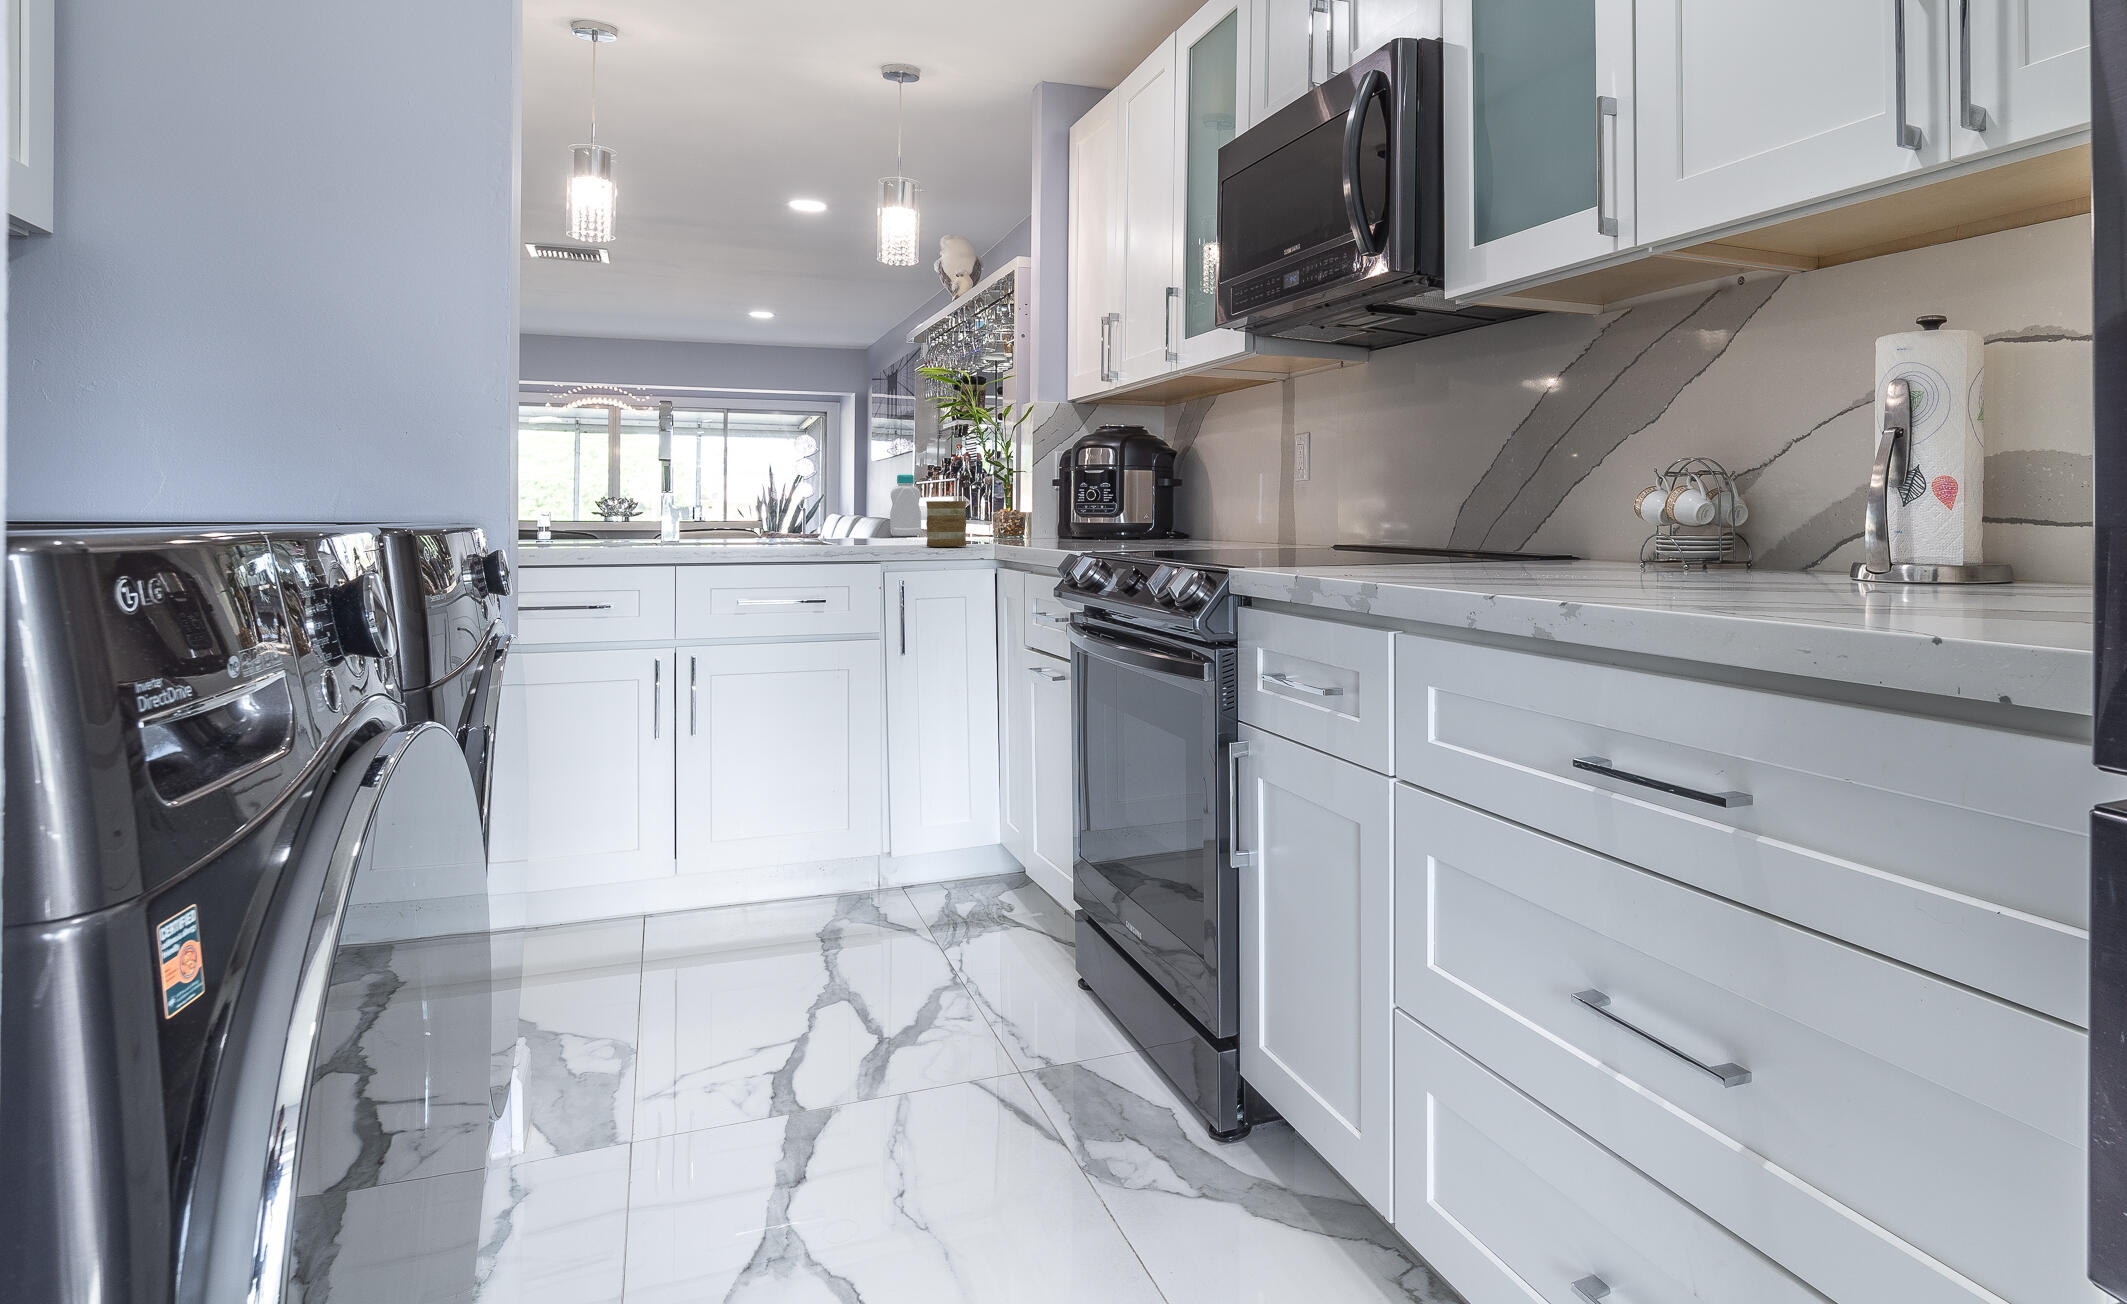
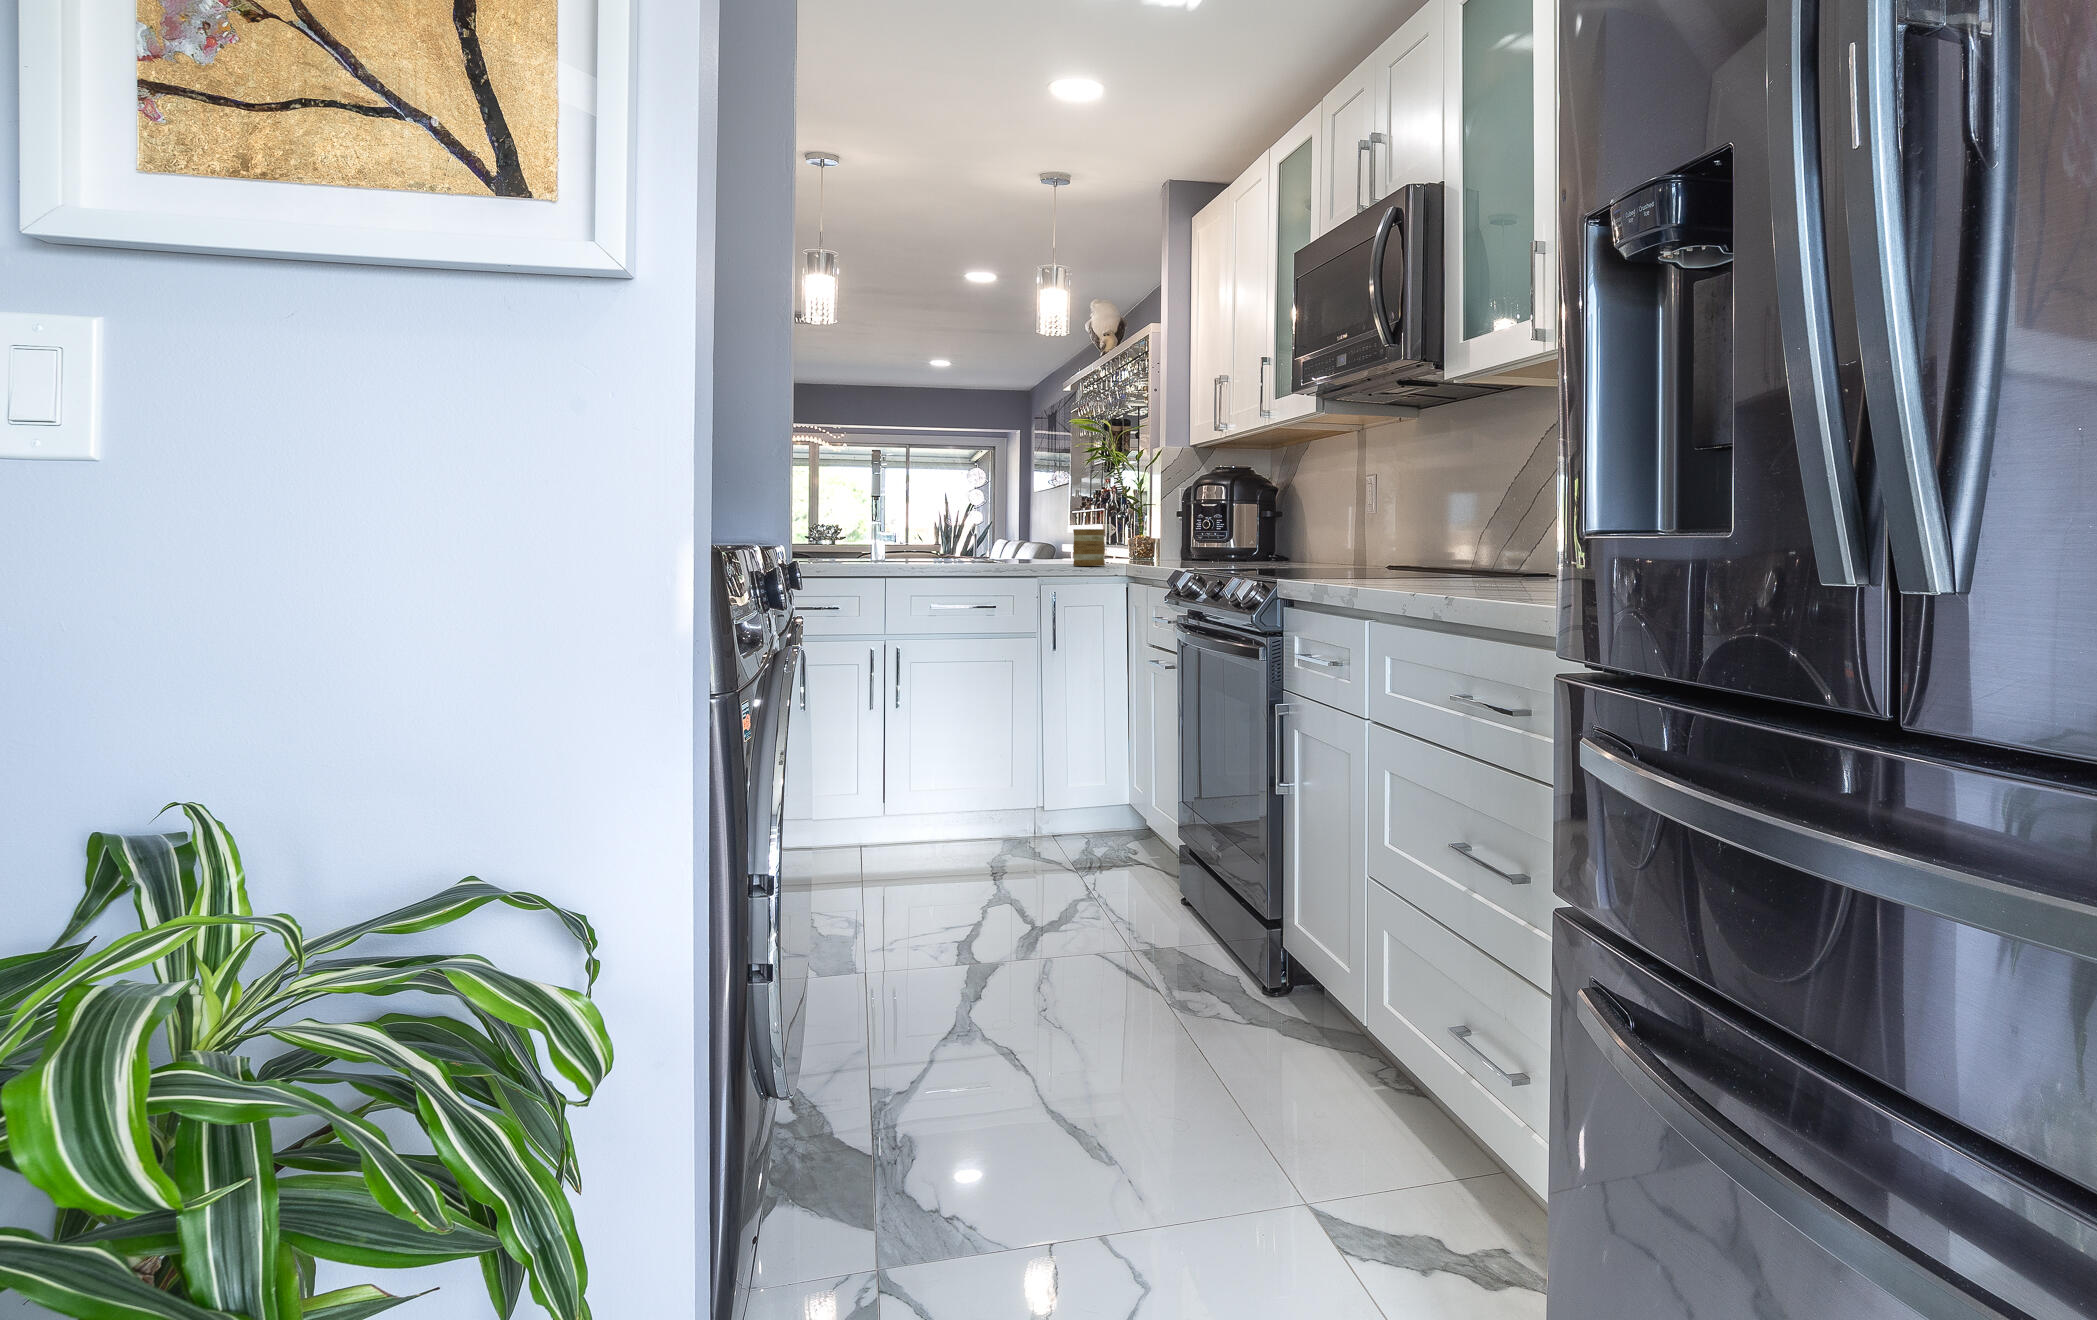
bottle: present [890,474,921,536] -> none [1046,507,1071,558]

